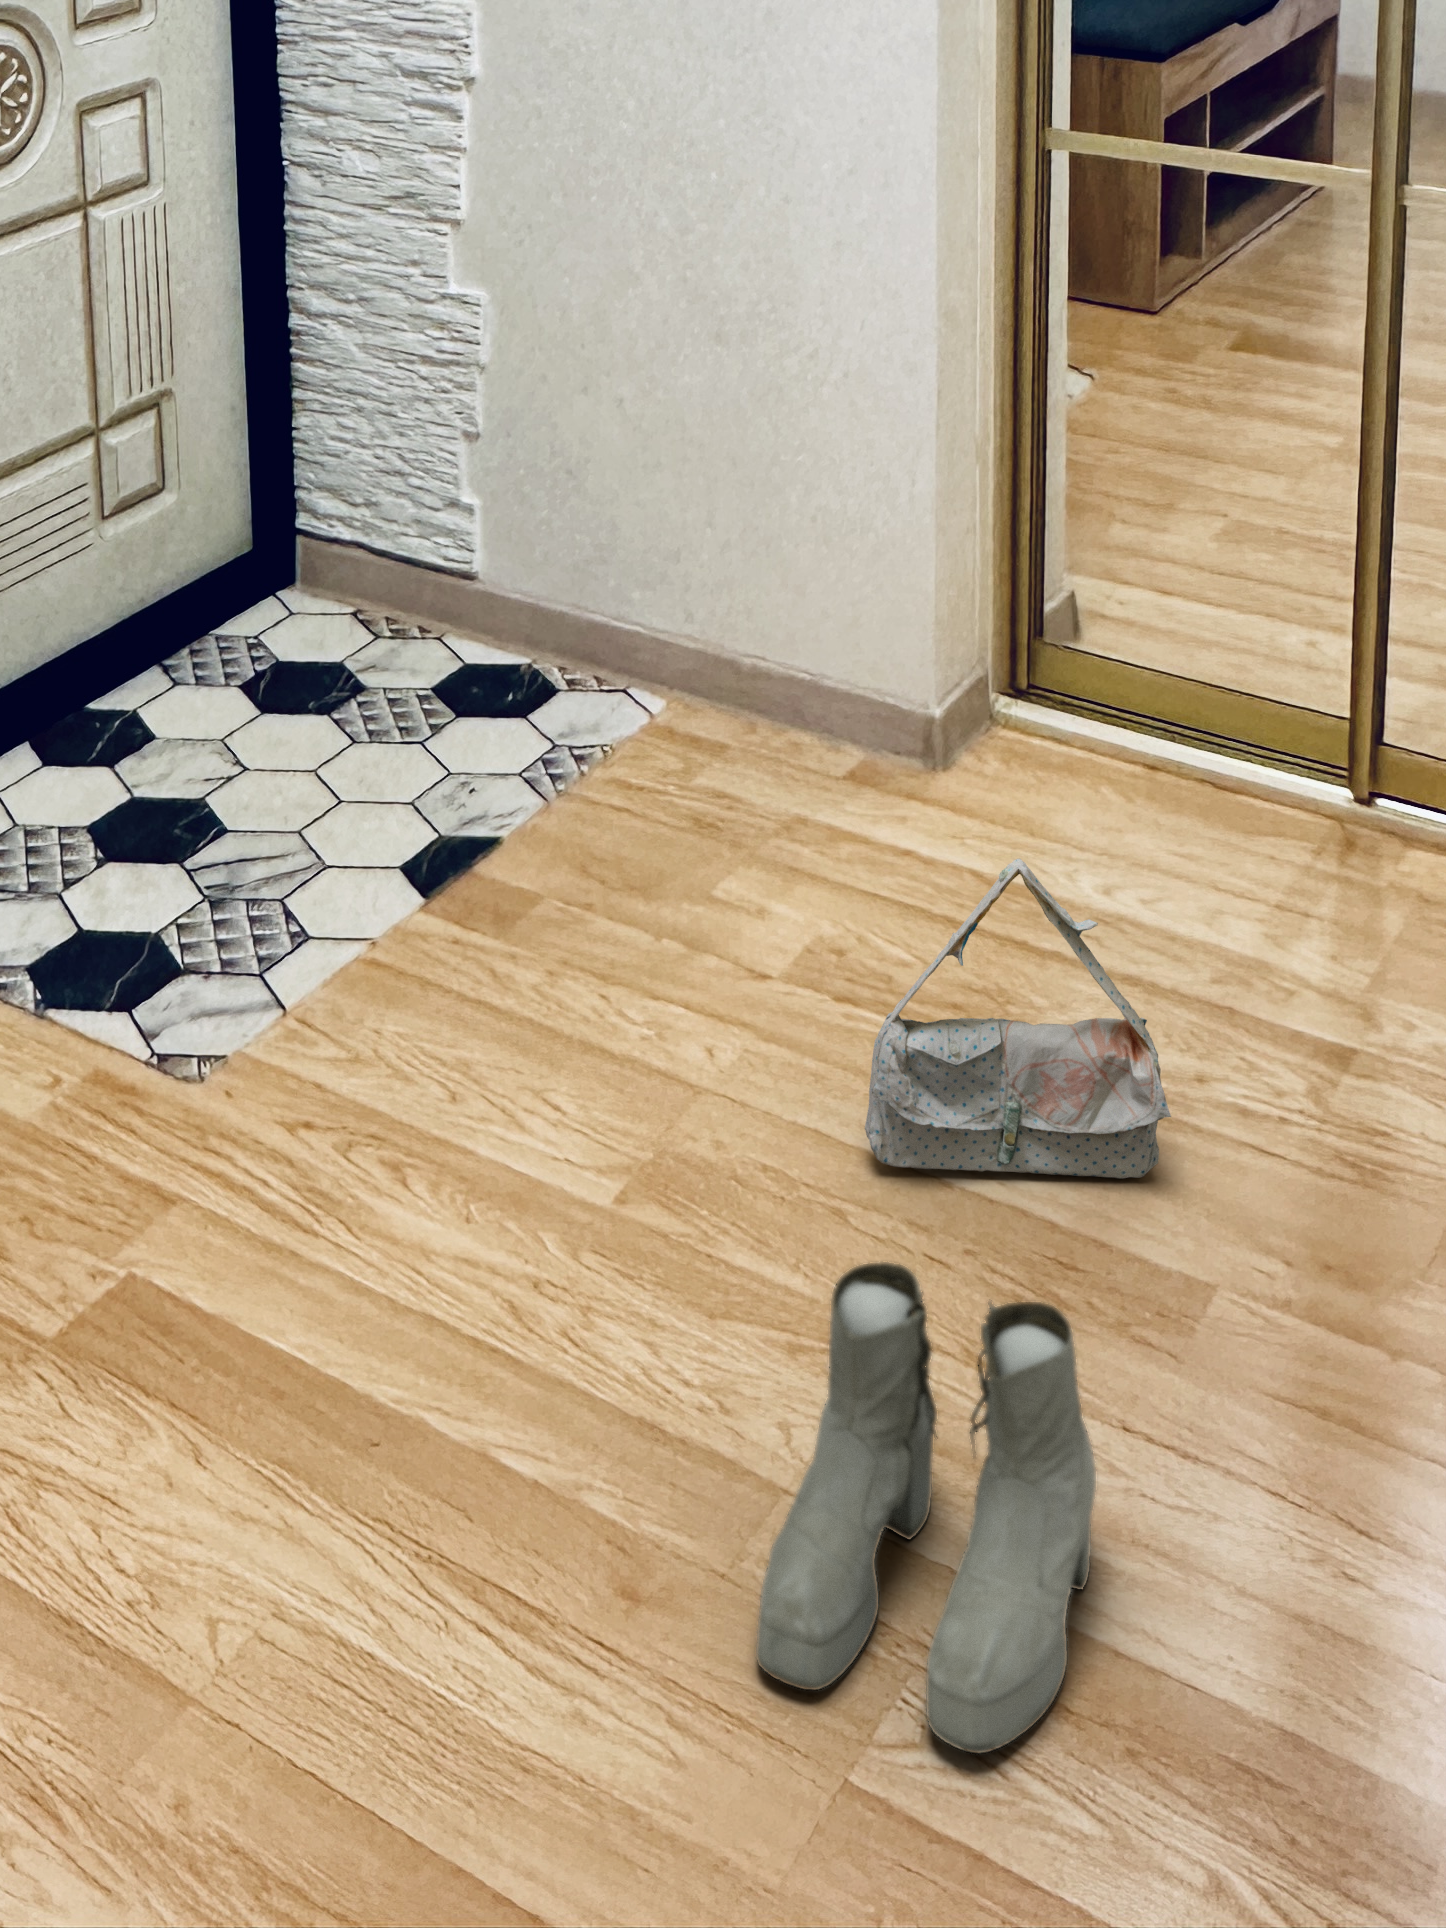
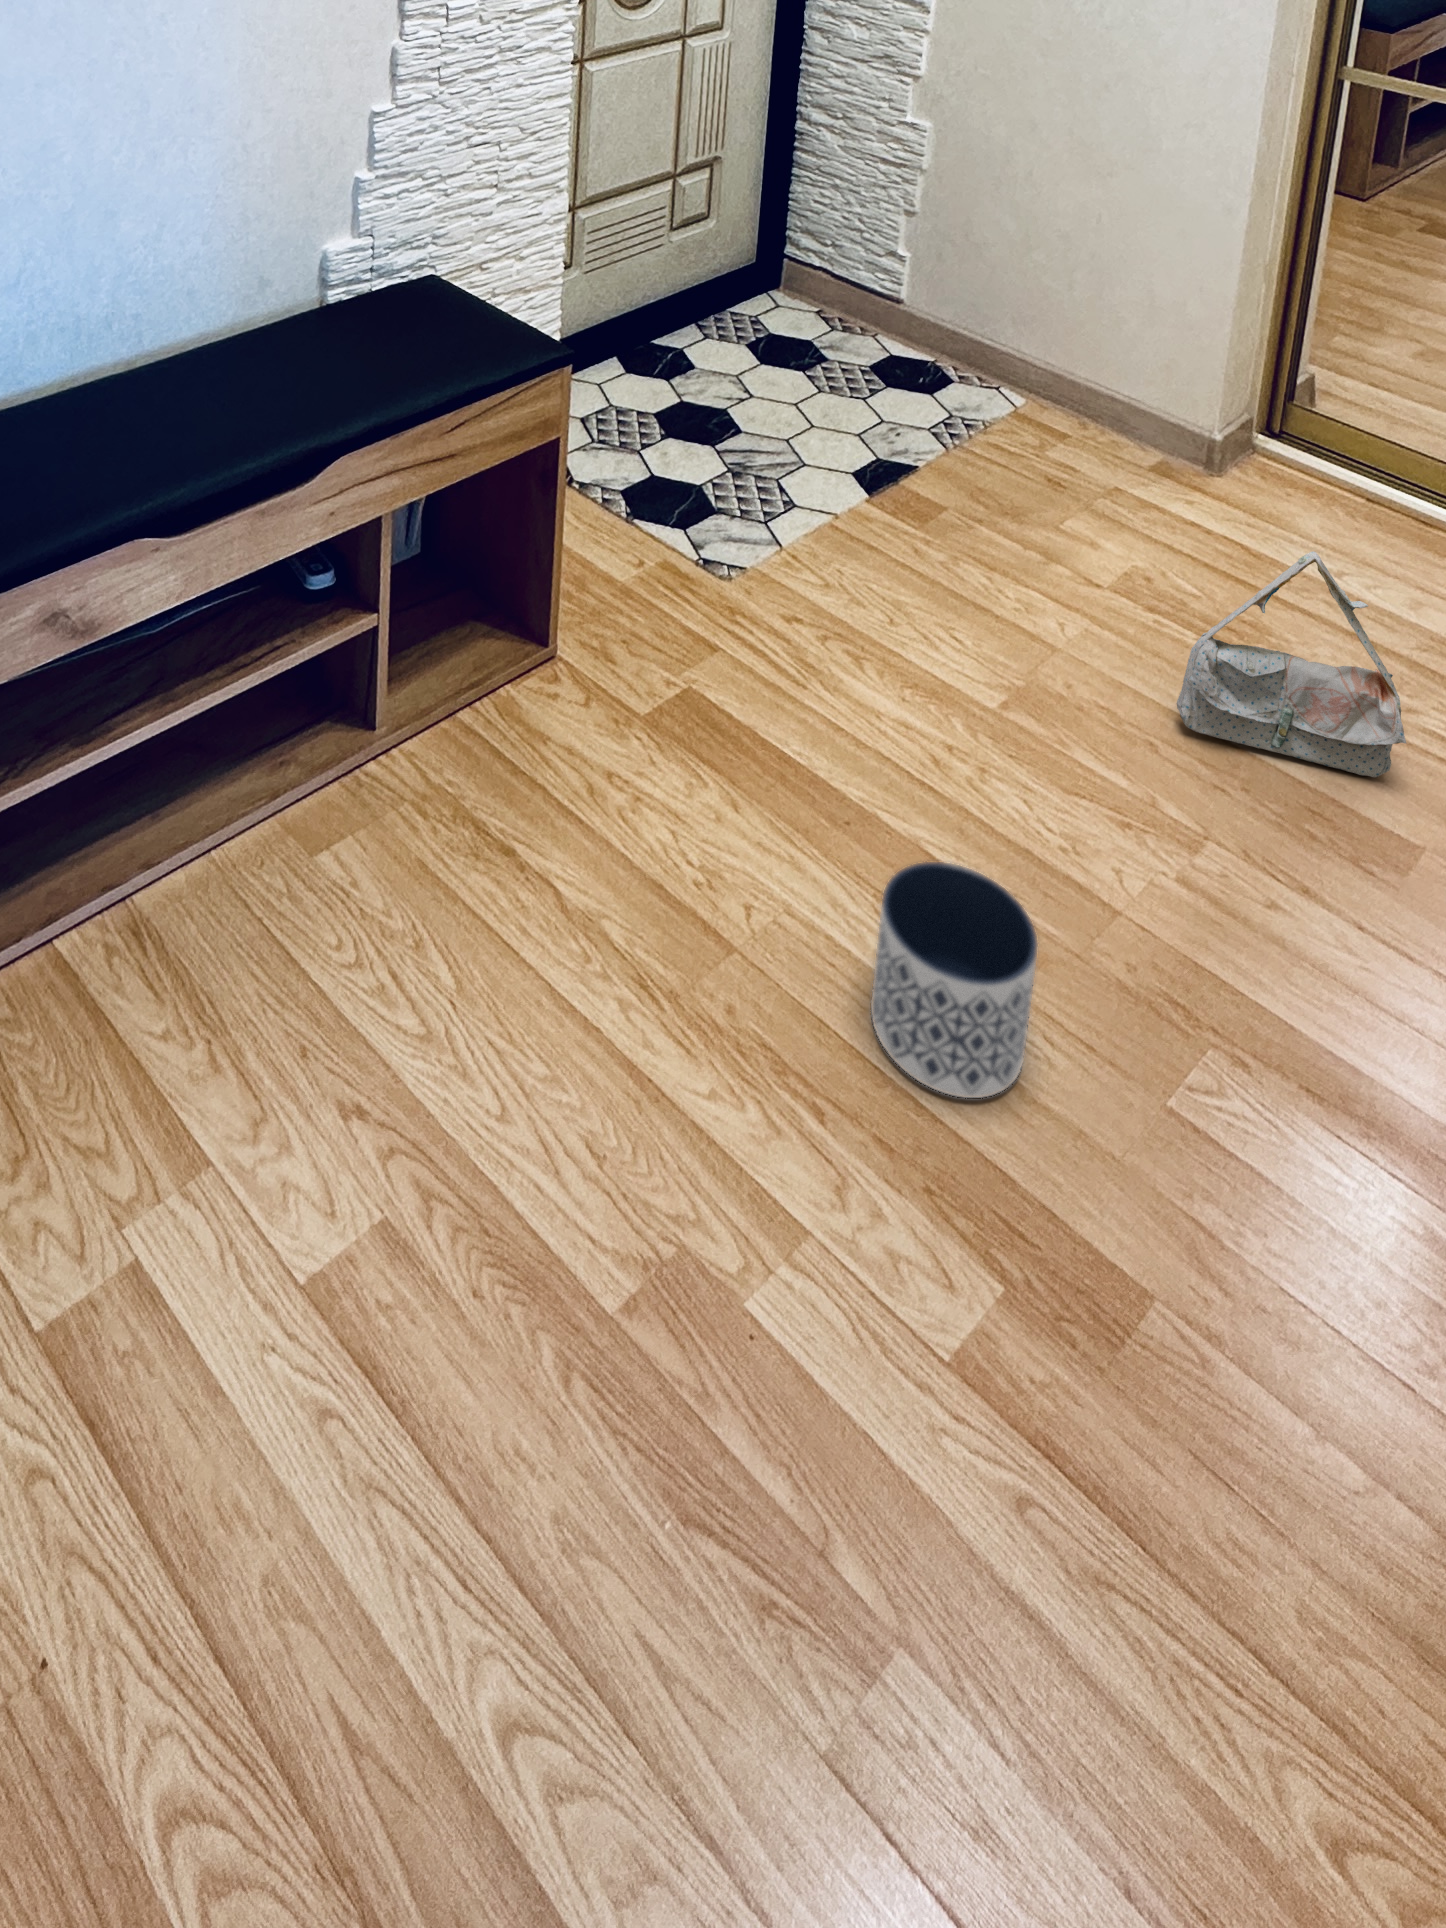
boots: present [756,1262,1096,1753] -> none [1115,800,1368,1144]
planter: none [387,1453,621,1815] -> present [871,862,1037,1098]

